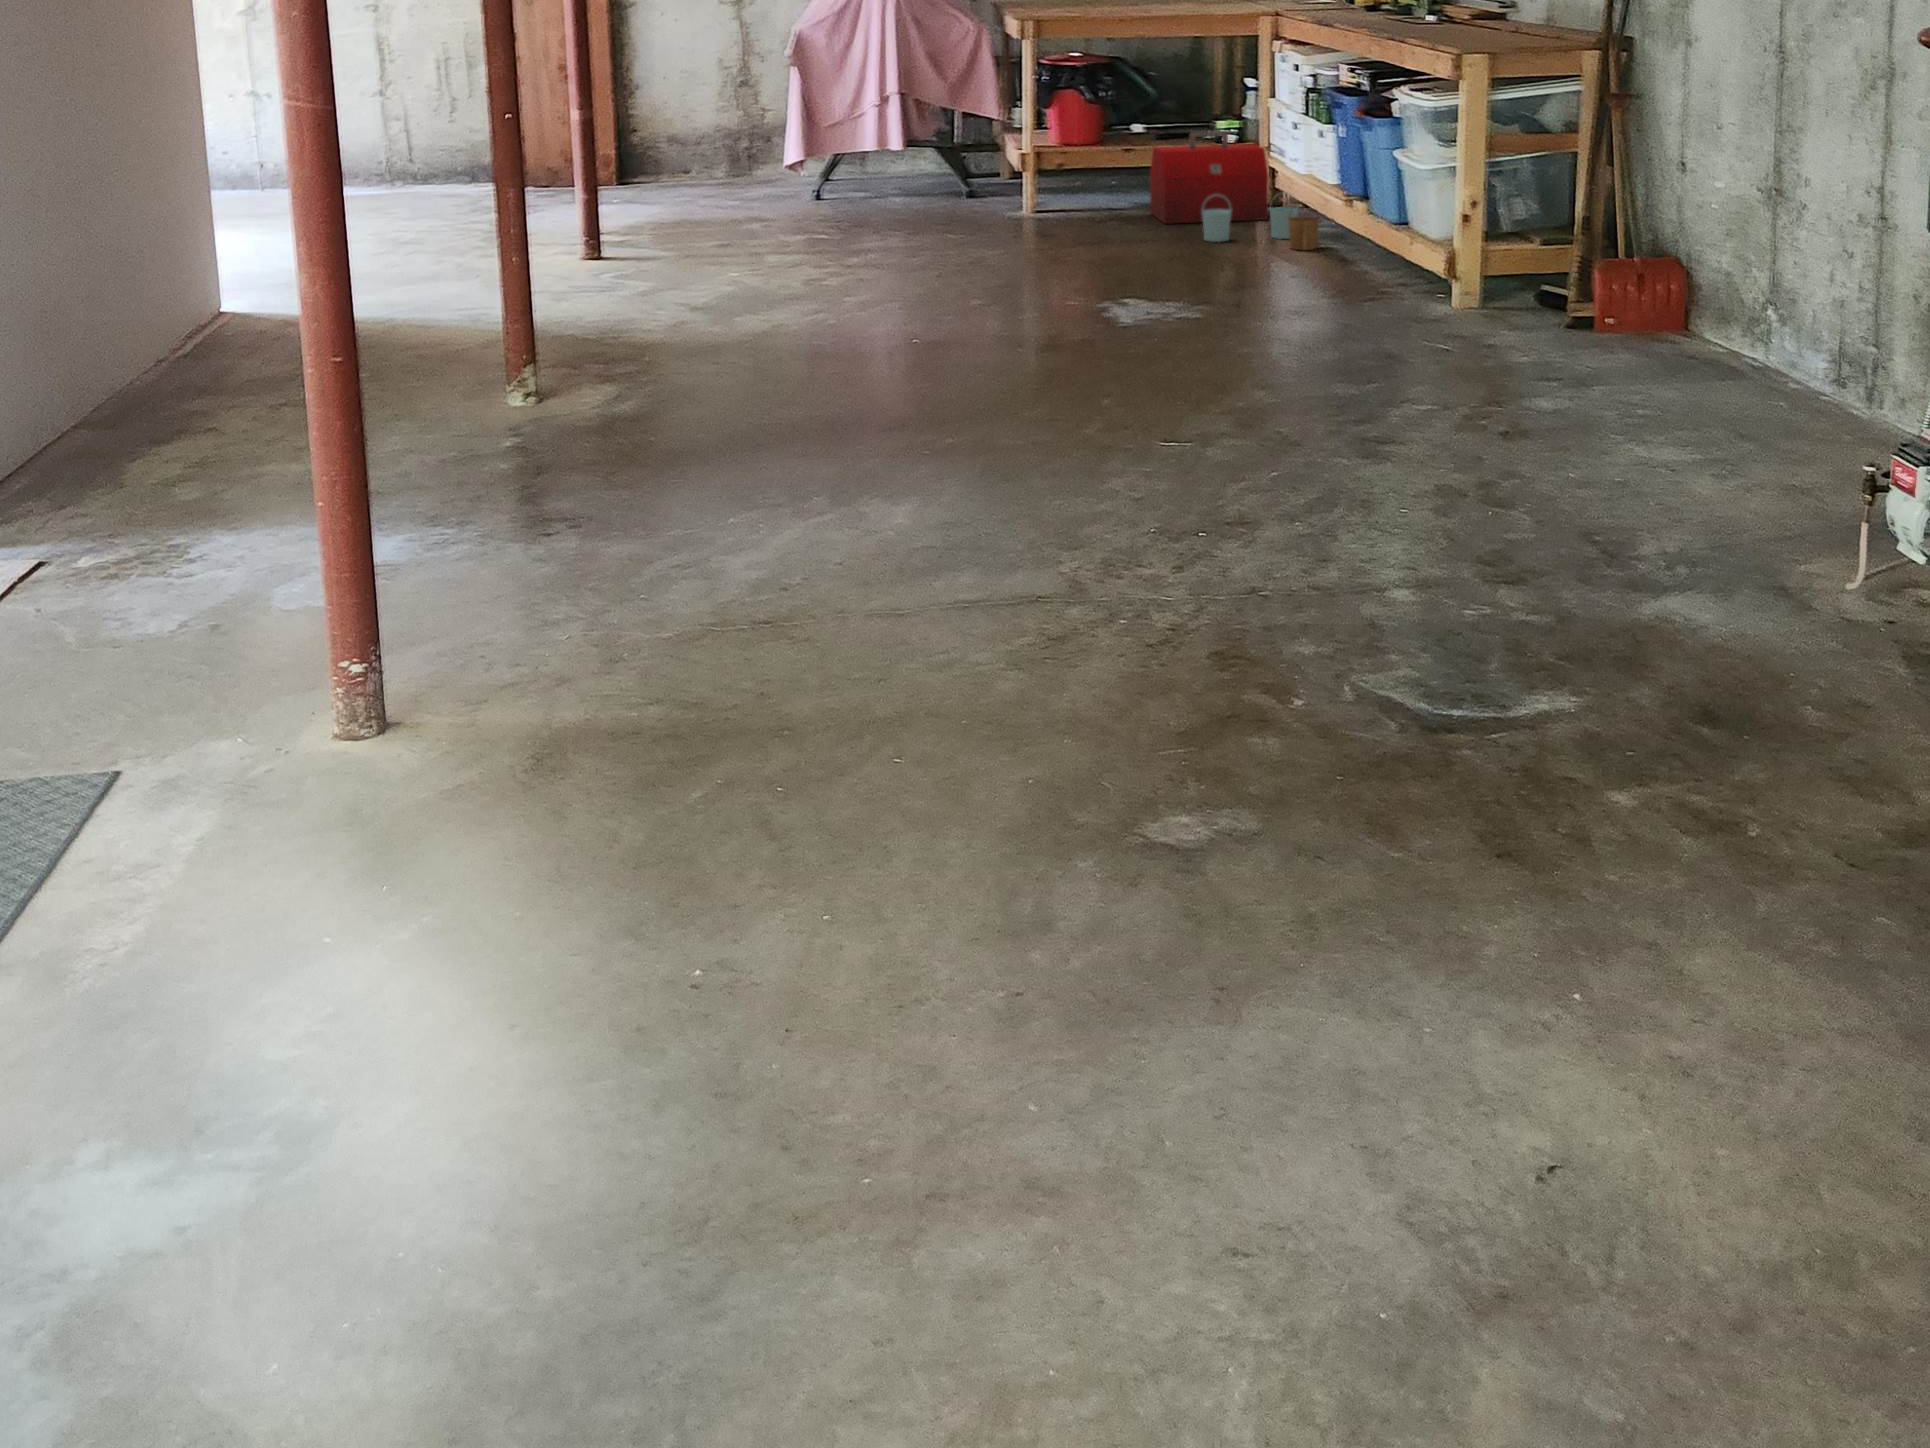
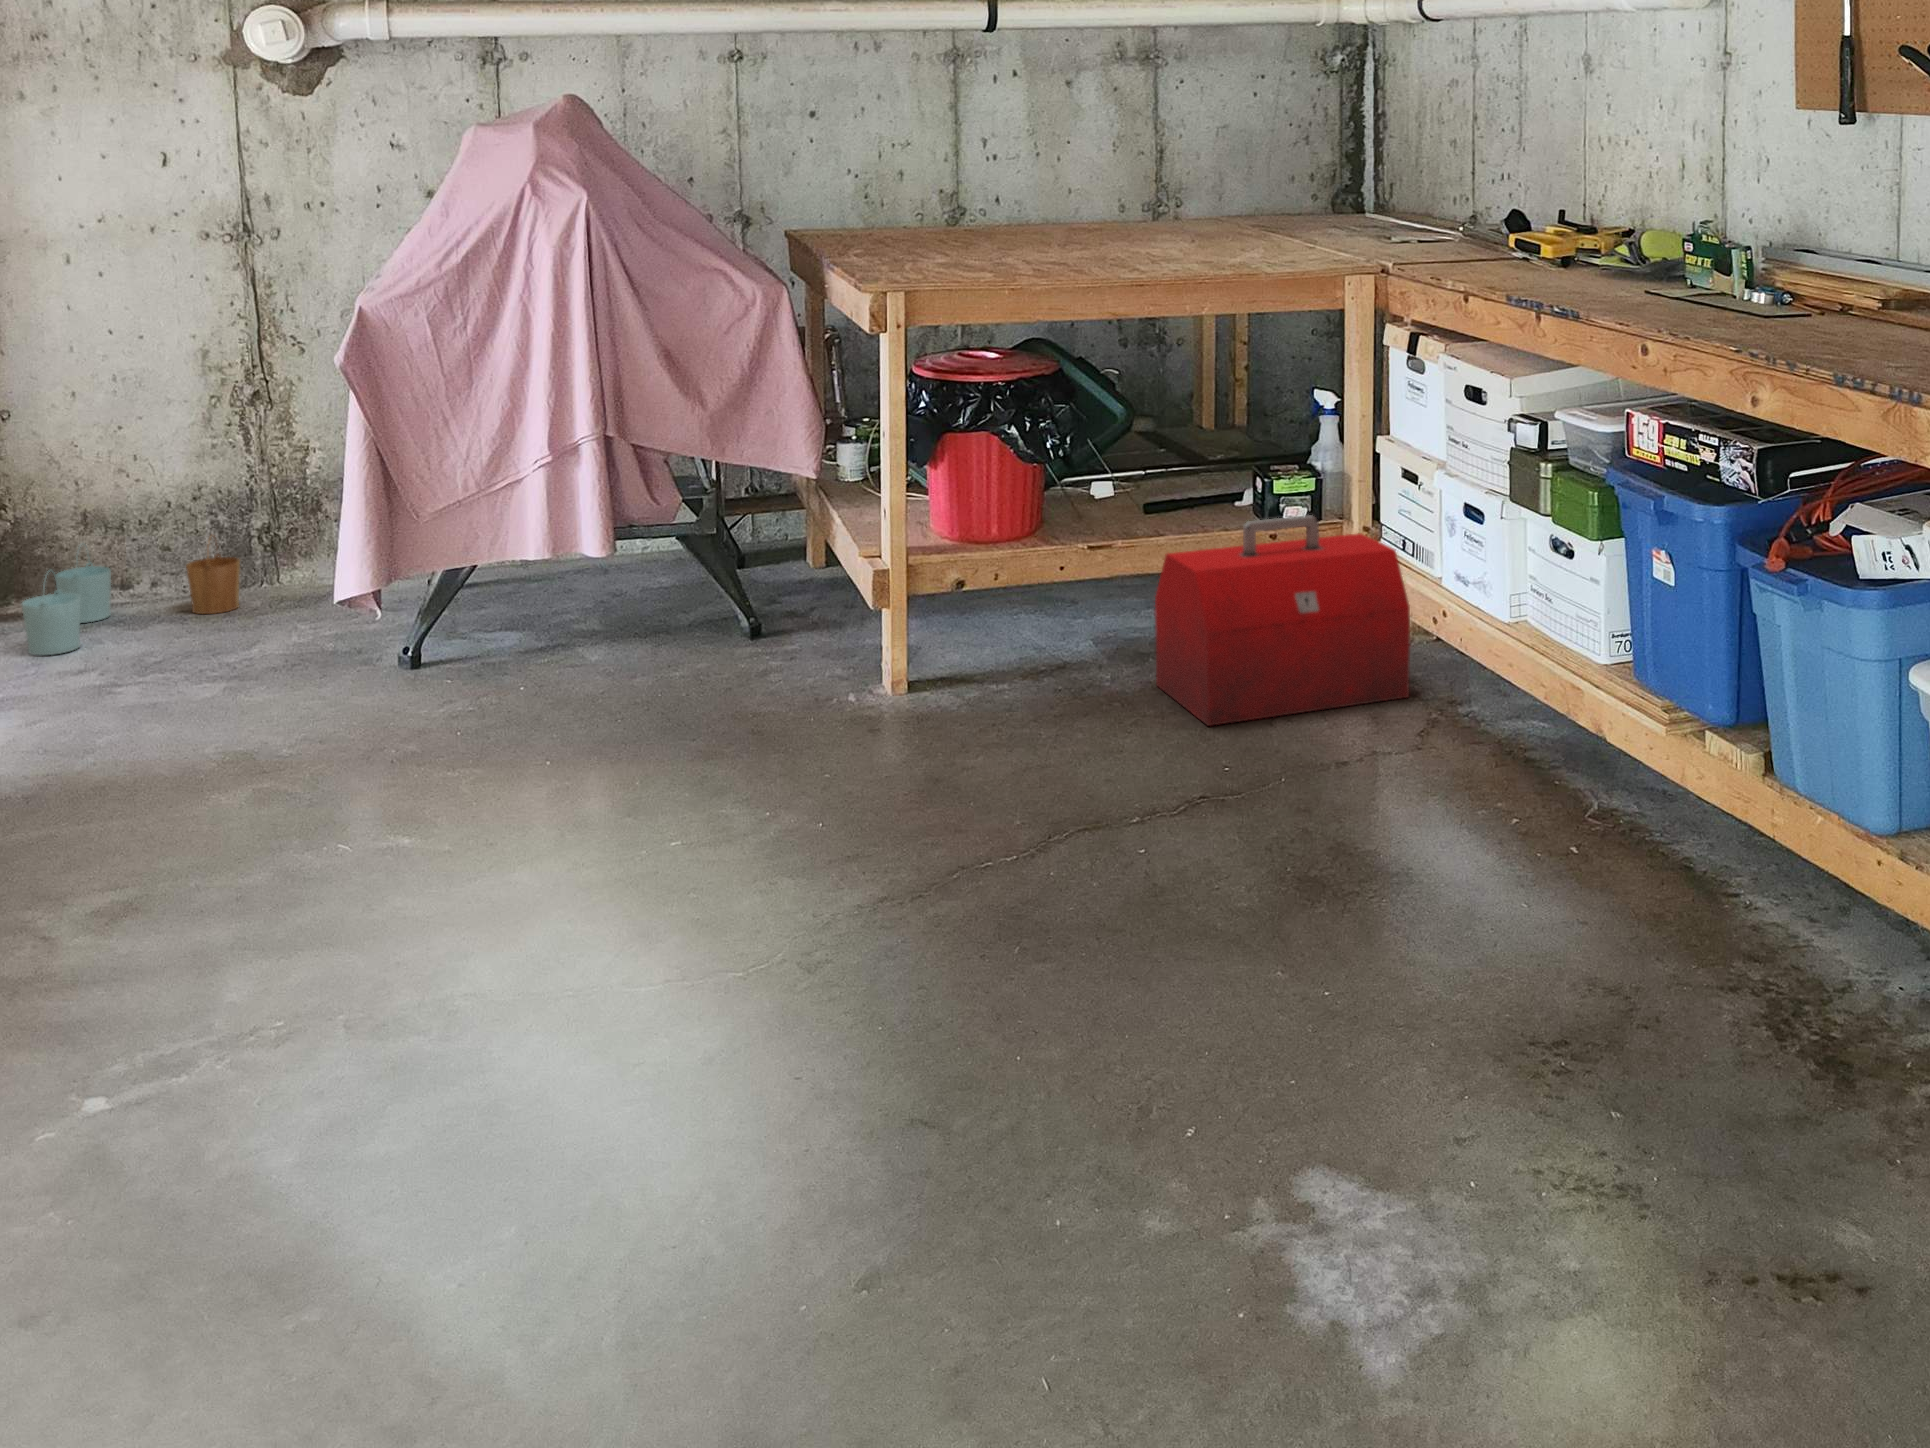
bucket: present [1201,193,1319,250] -> present [22,536,240,655]

